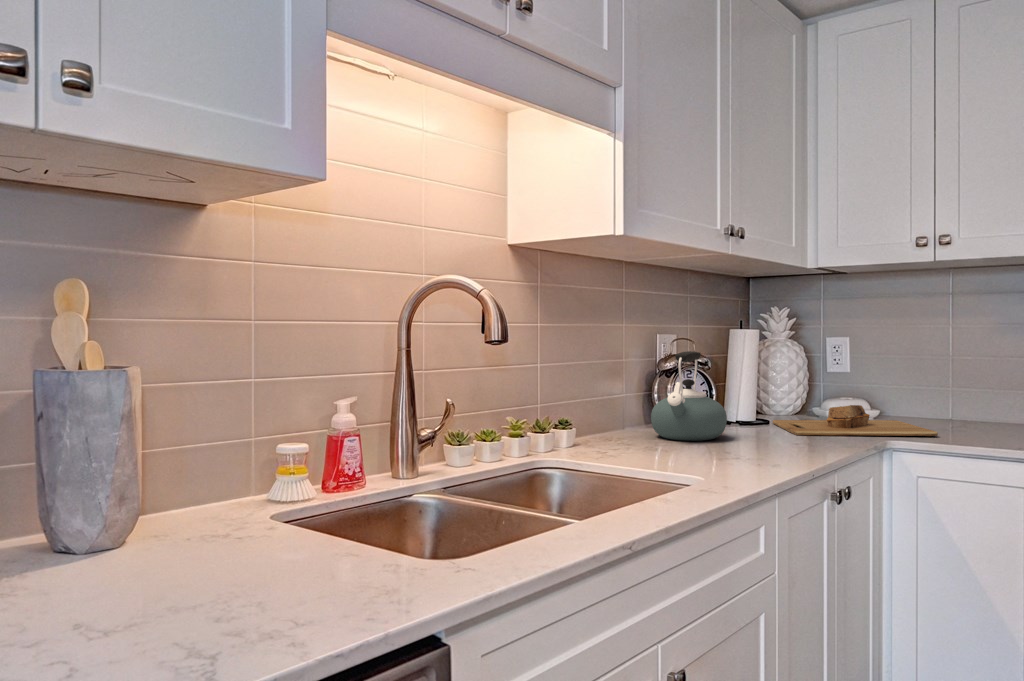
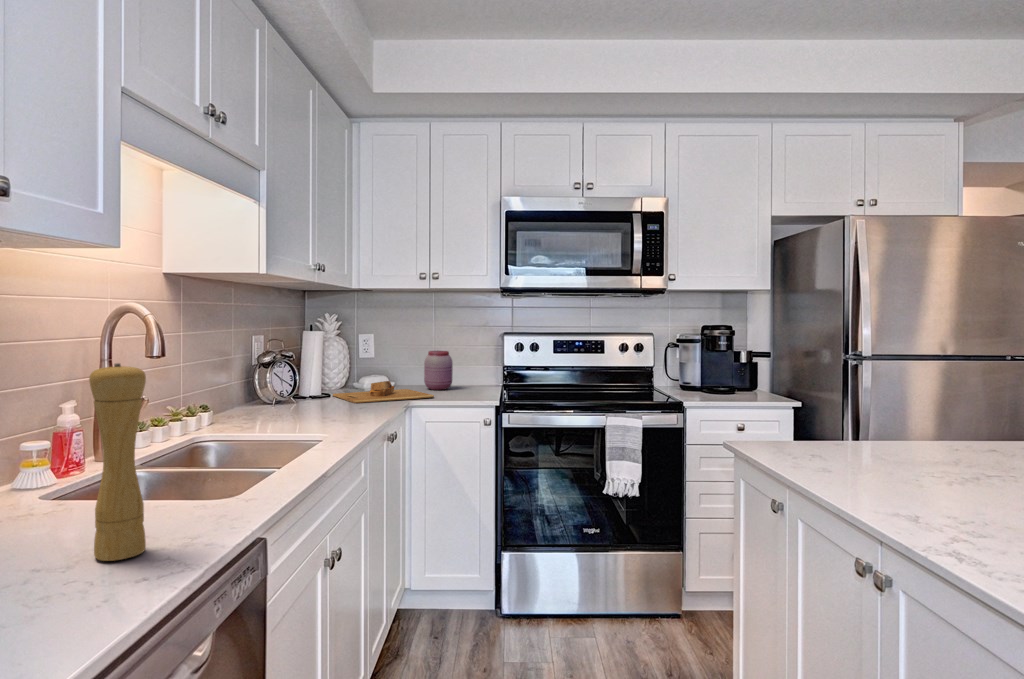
pepper mill: none [165,324,247,631] -> present [89,363,146,561]
kettle: present [651,351,727,441] -> none [259,350,314,413]
jar: none [930,361,983,426] -> present [424,351,453,390]

